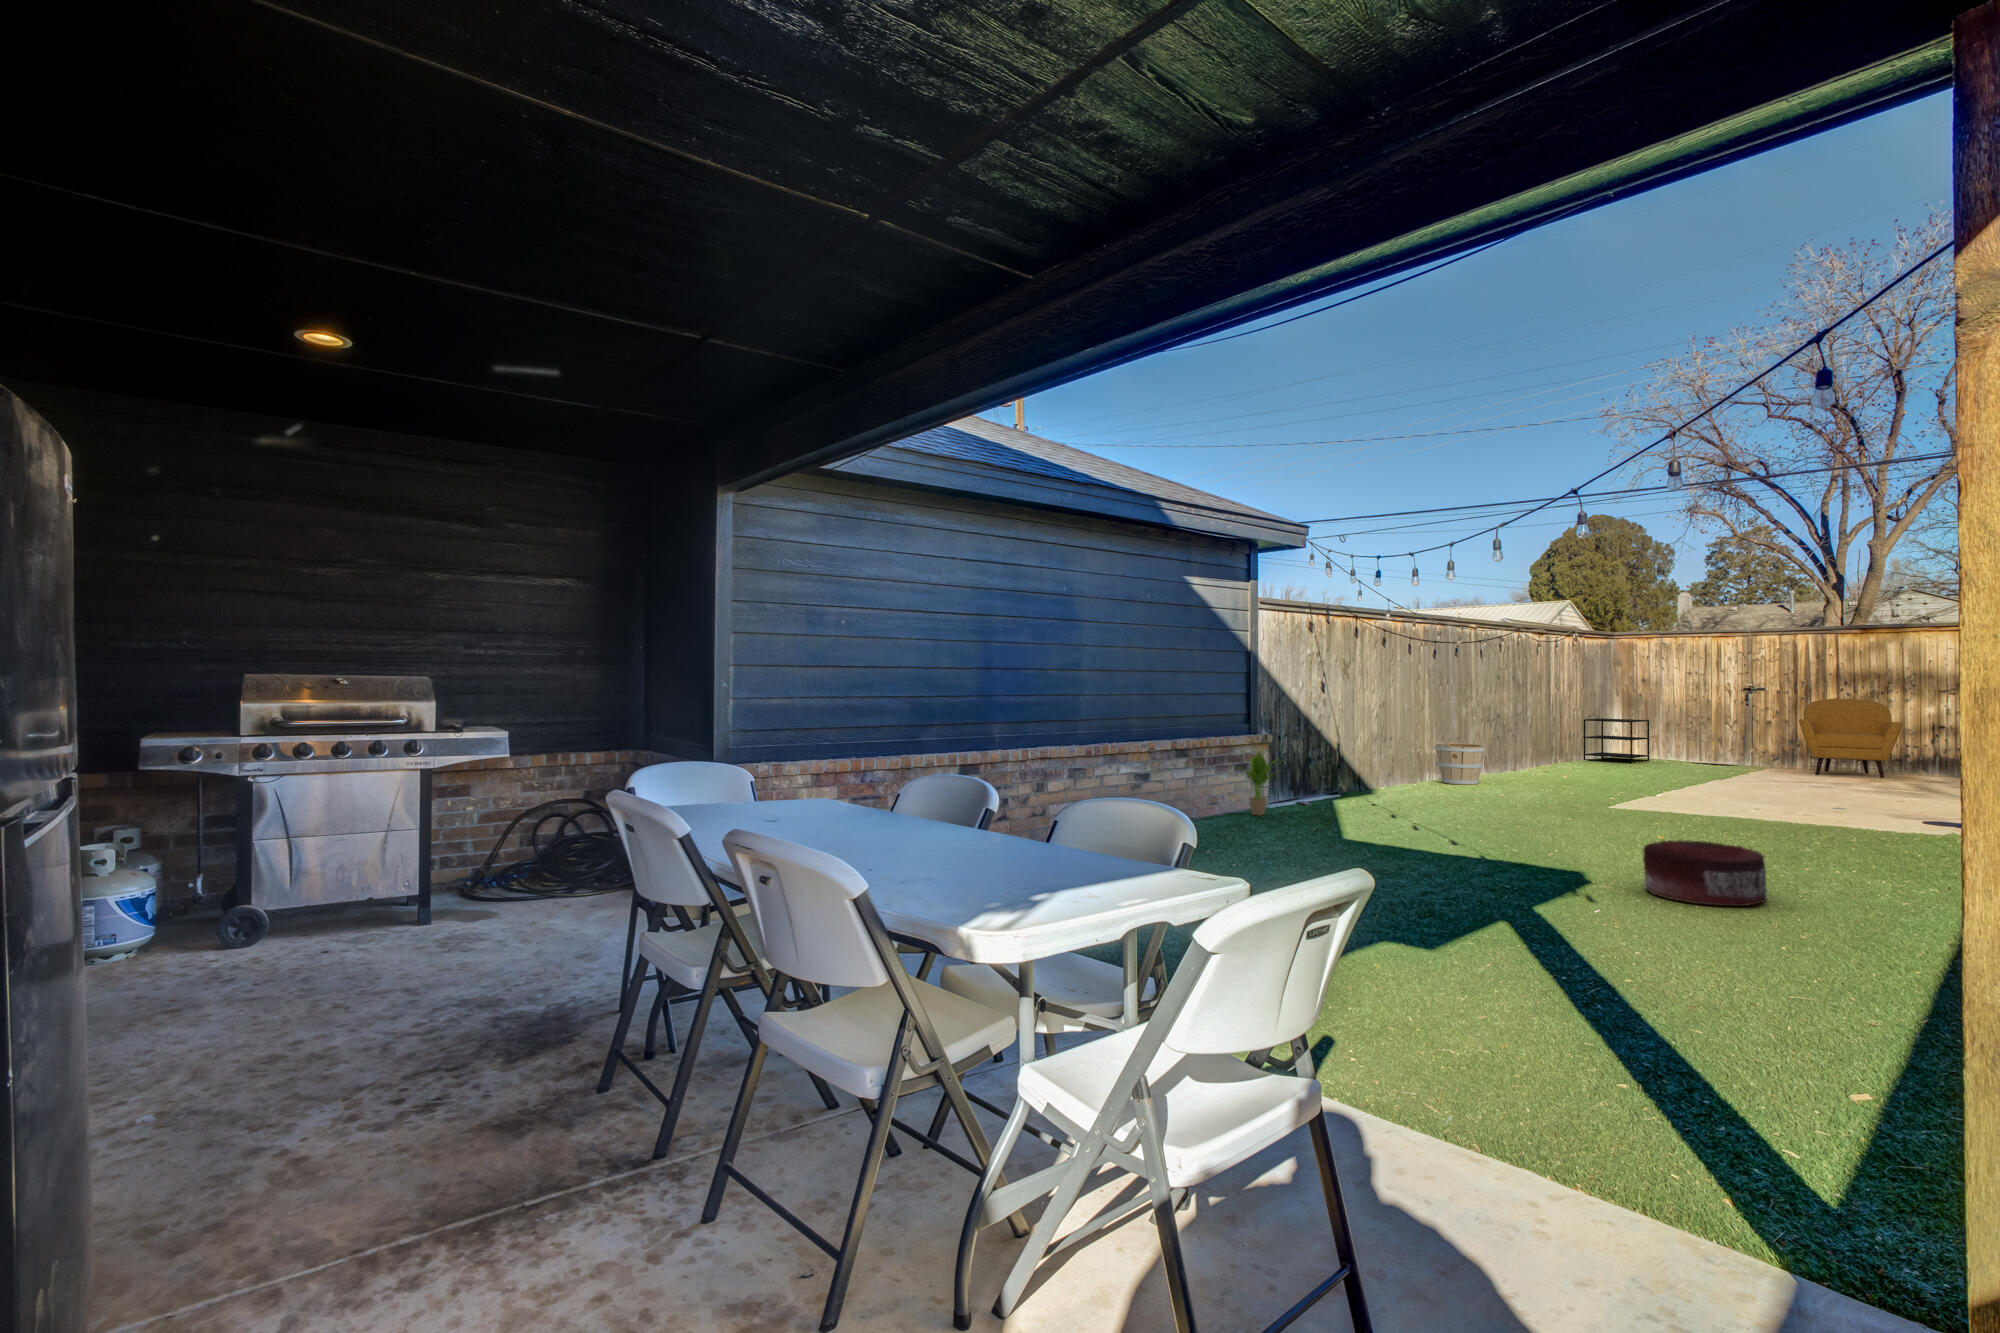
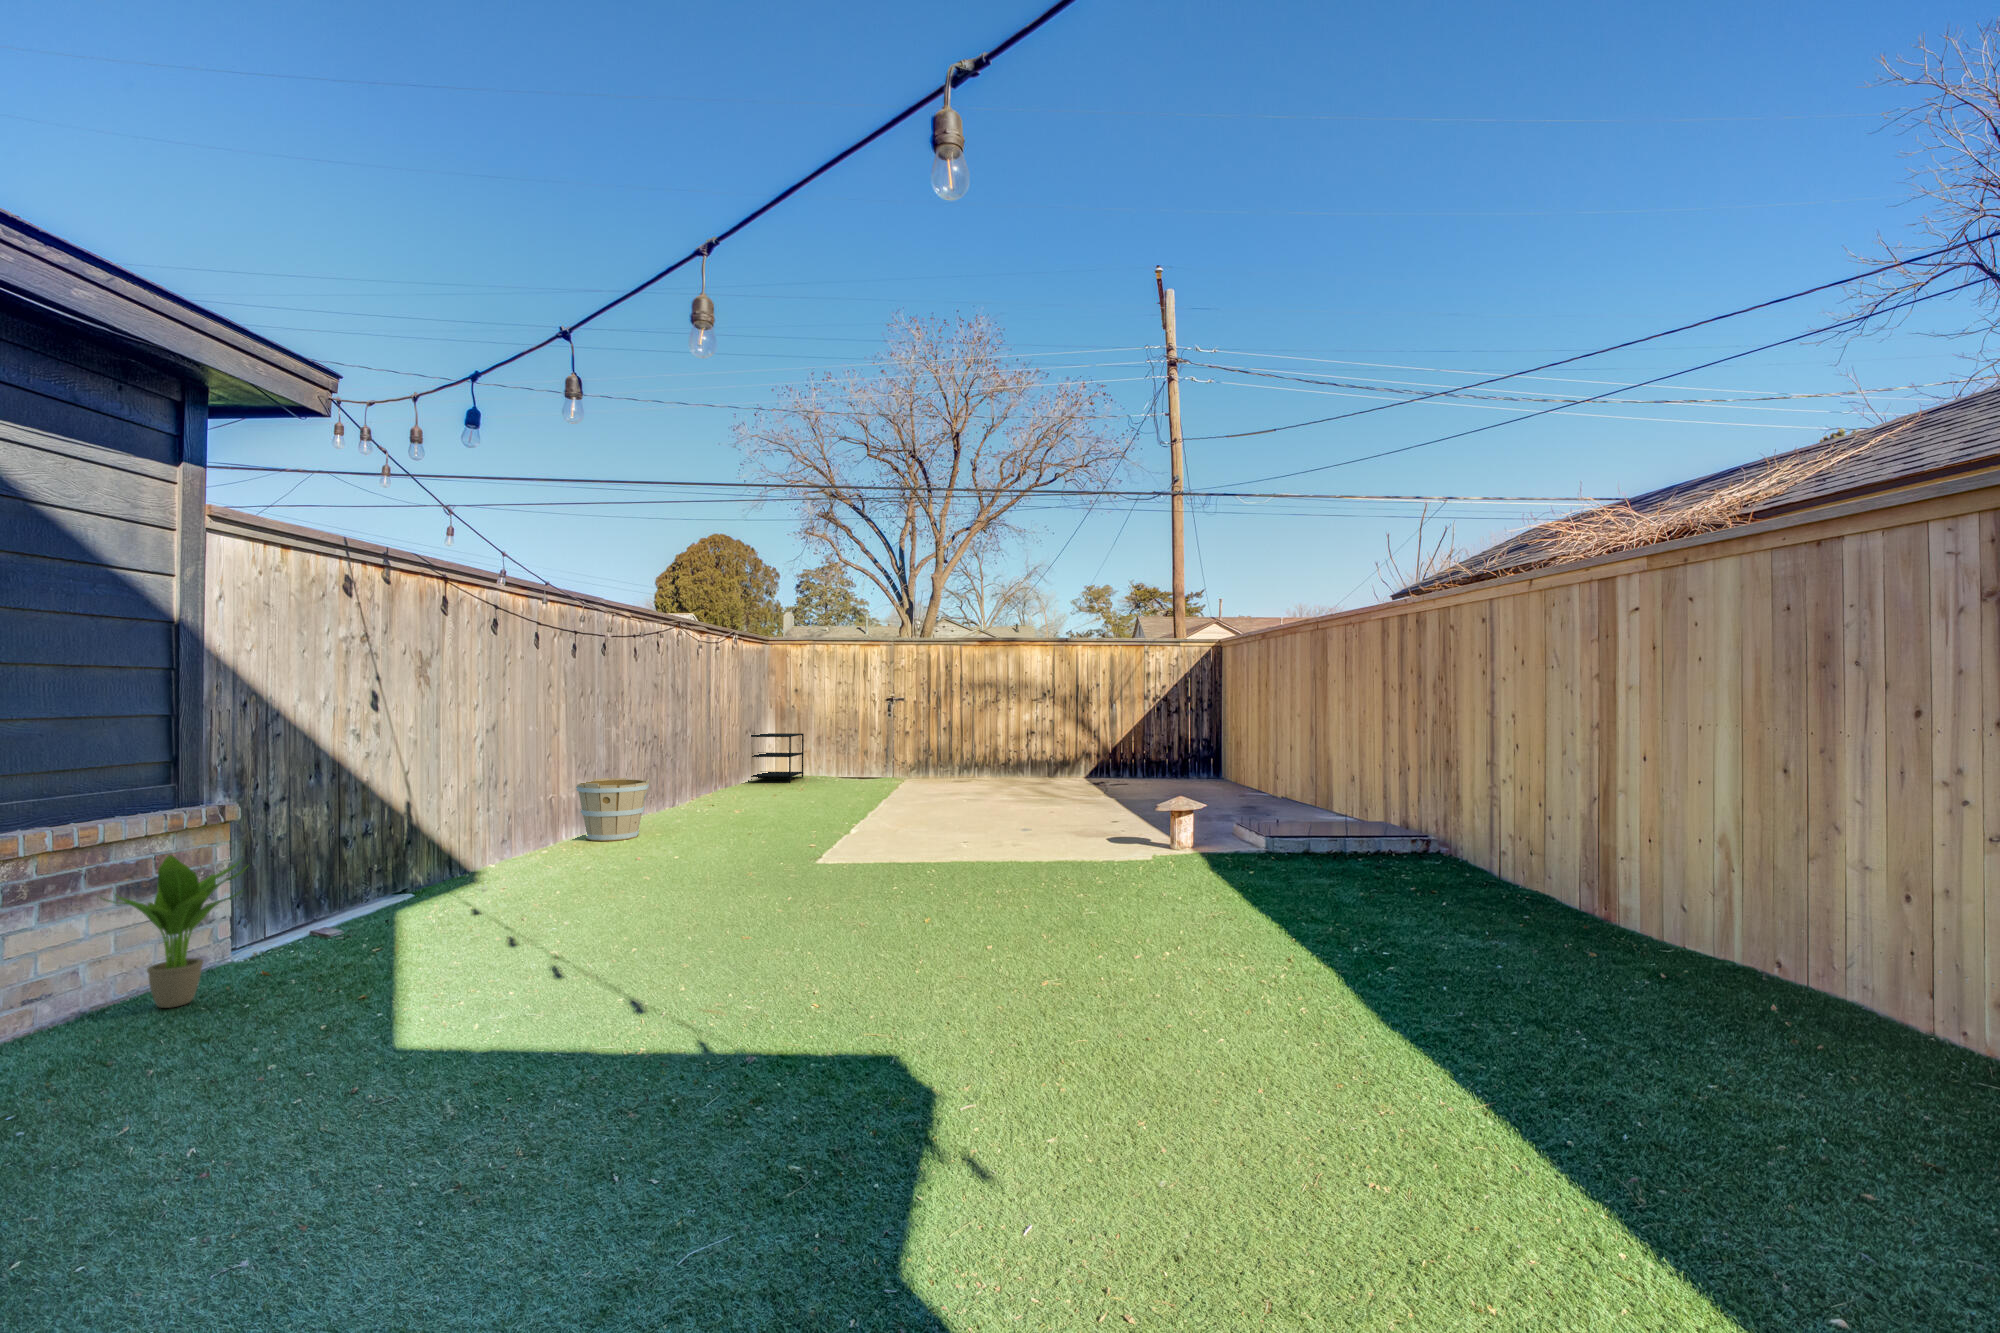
armchair: present [1799,699,1903,778] -> none [937,707,1014,782]
pouf: present [1643,840,1767,906] -> none [1052,967,1251,1134]

